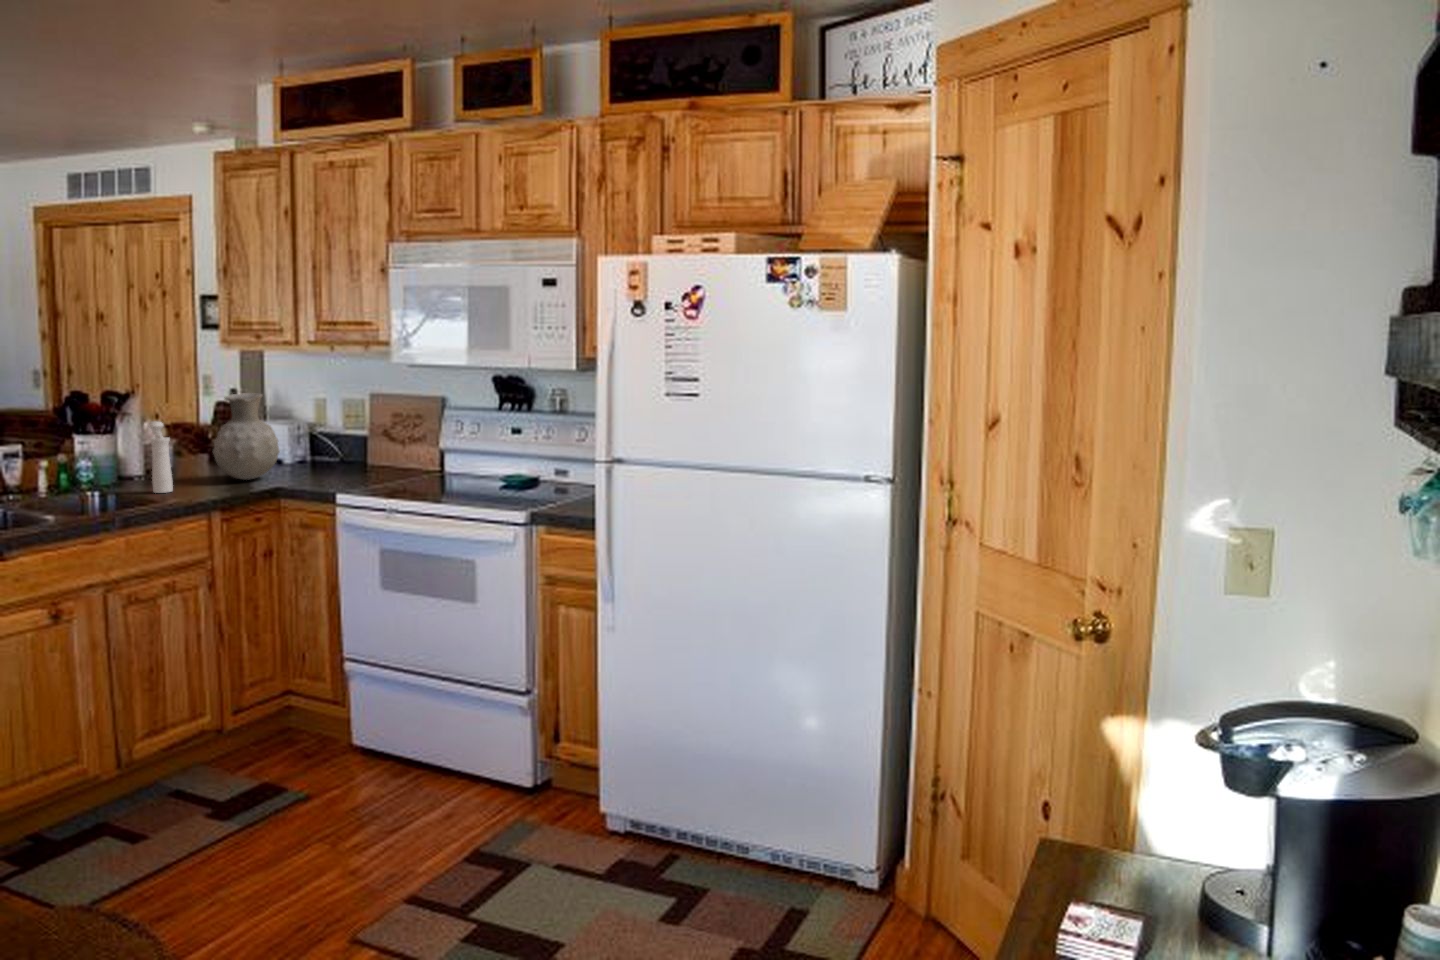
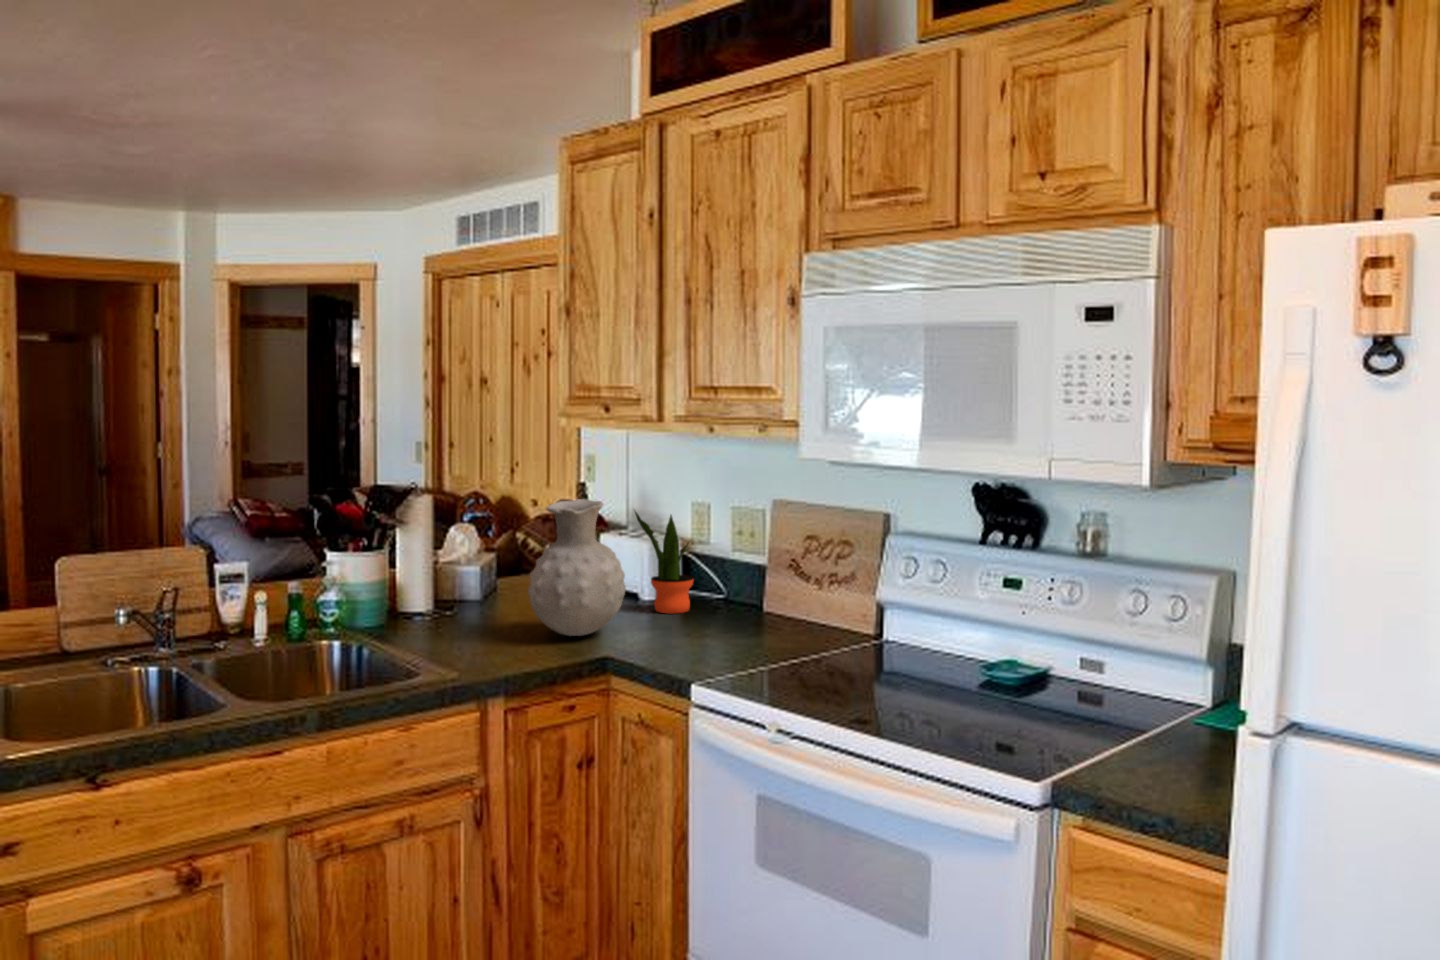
potted plant: none [278,400,321,467] -> present [635,512,694,613]
pepper mill: present [149,421,173,493] -> none [432,542,462,657]

